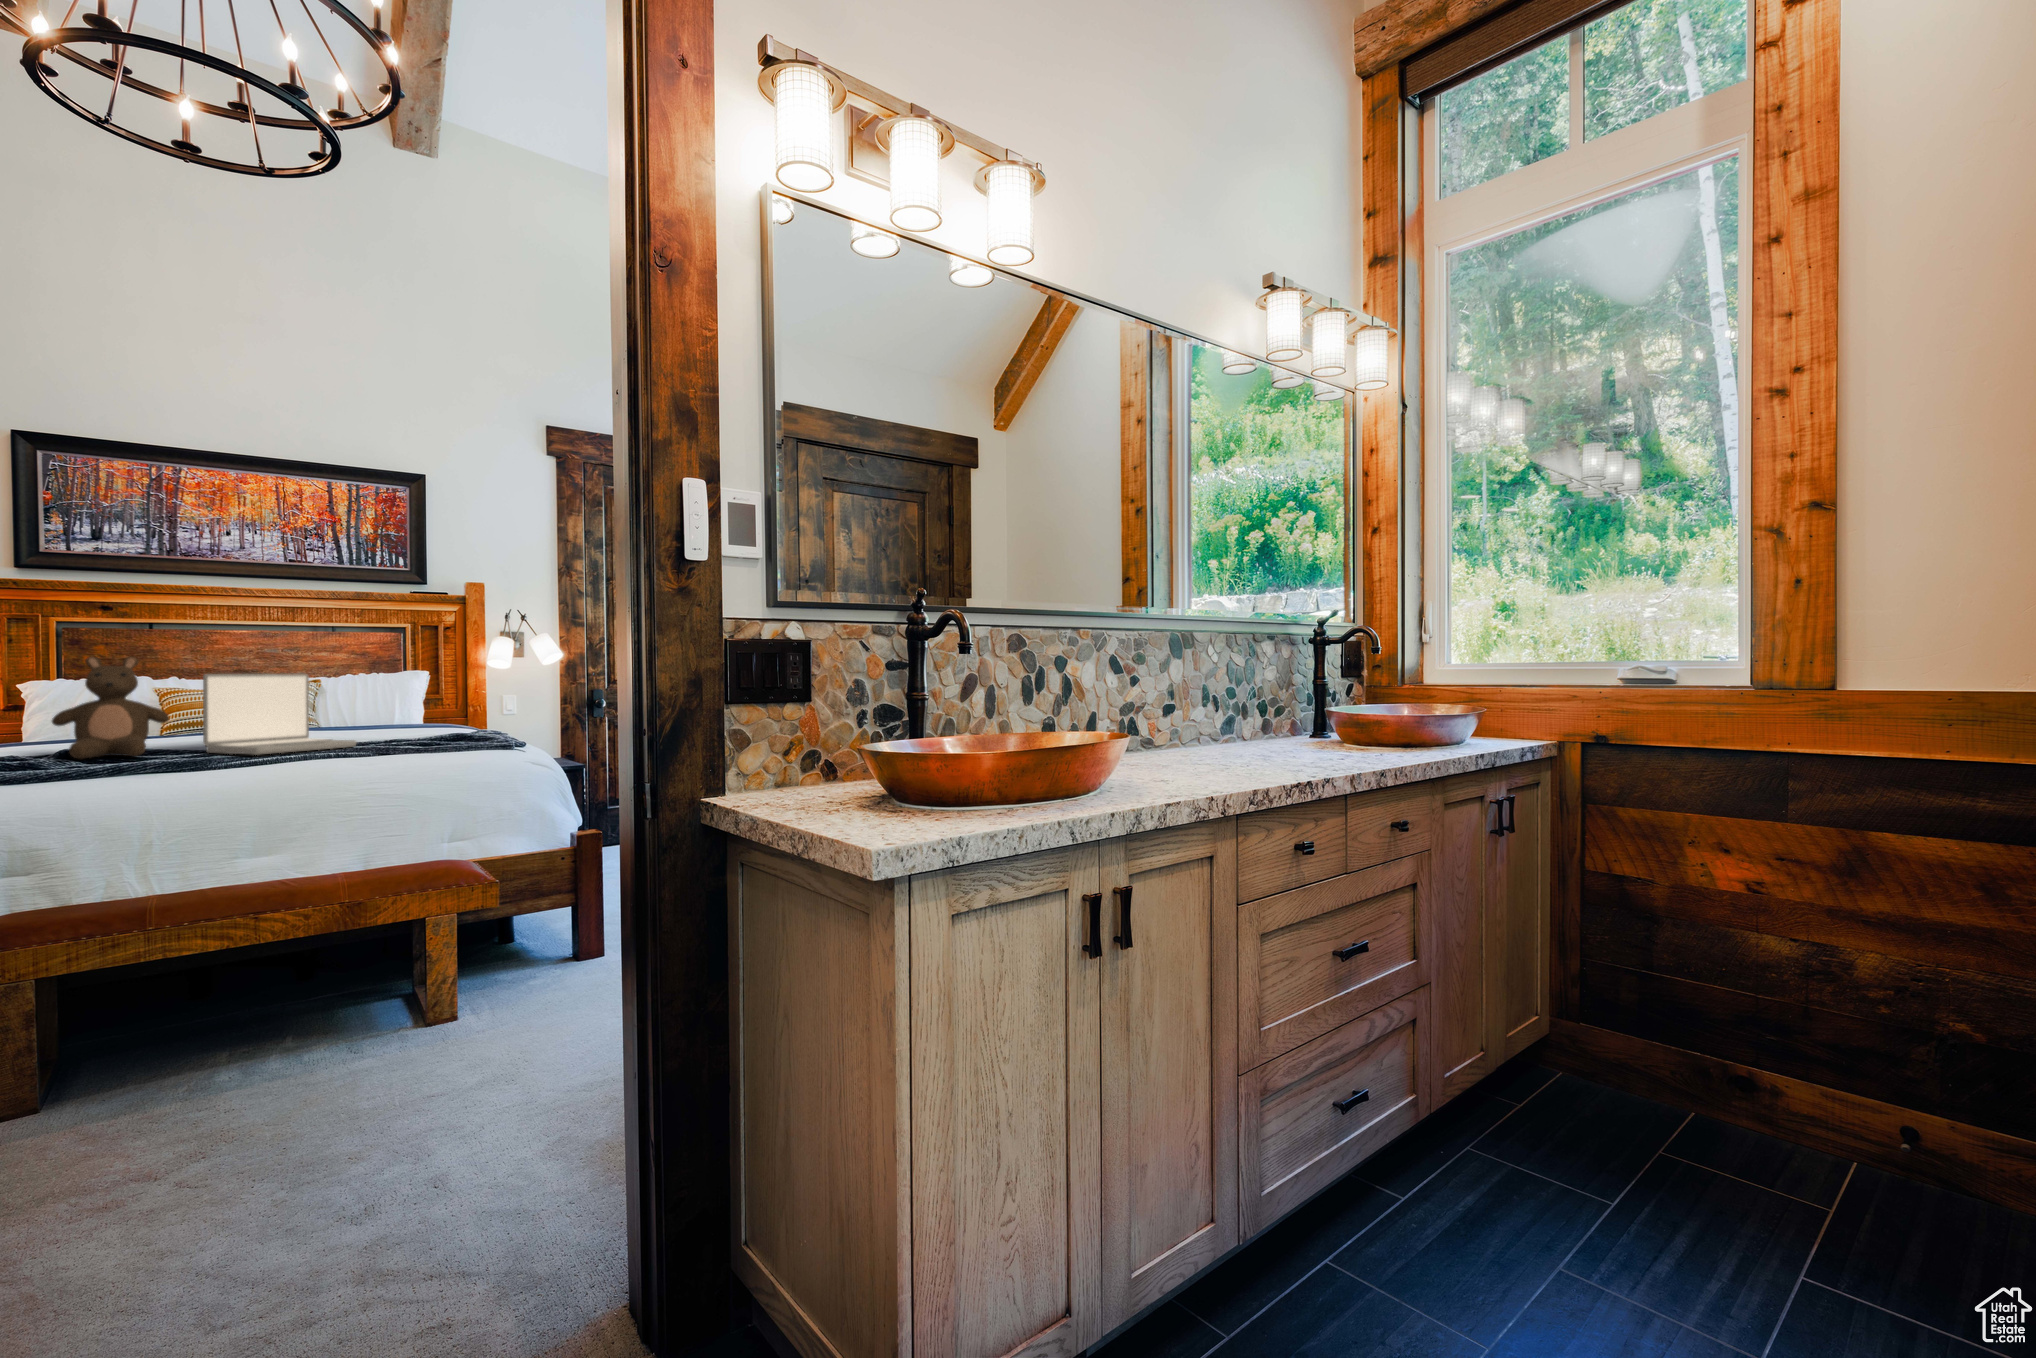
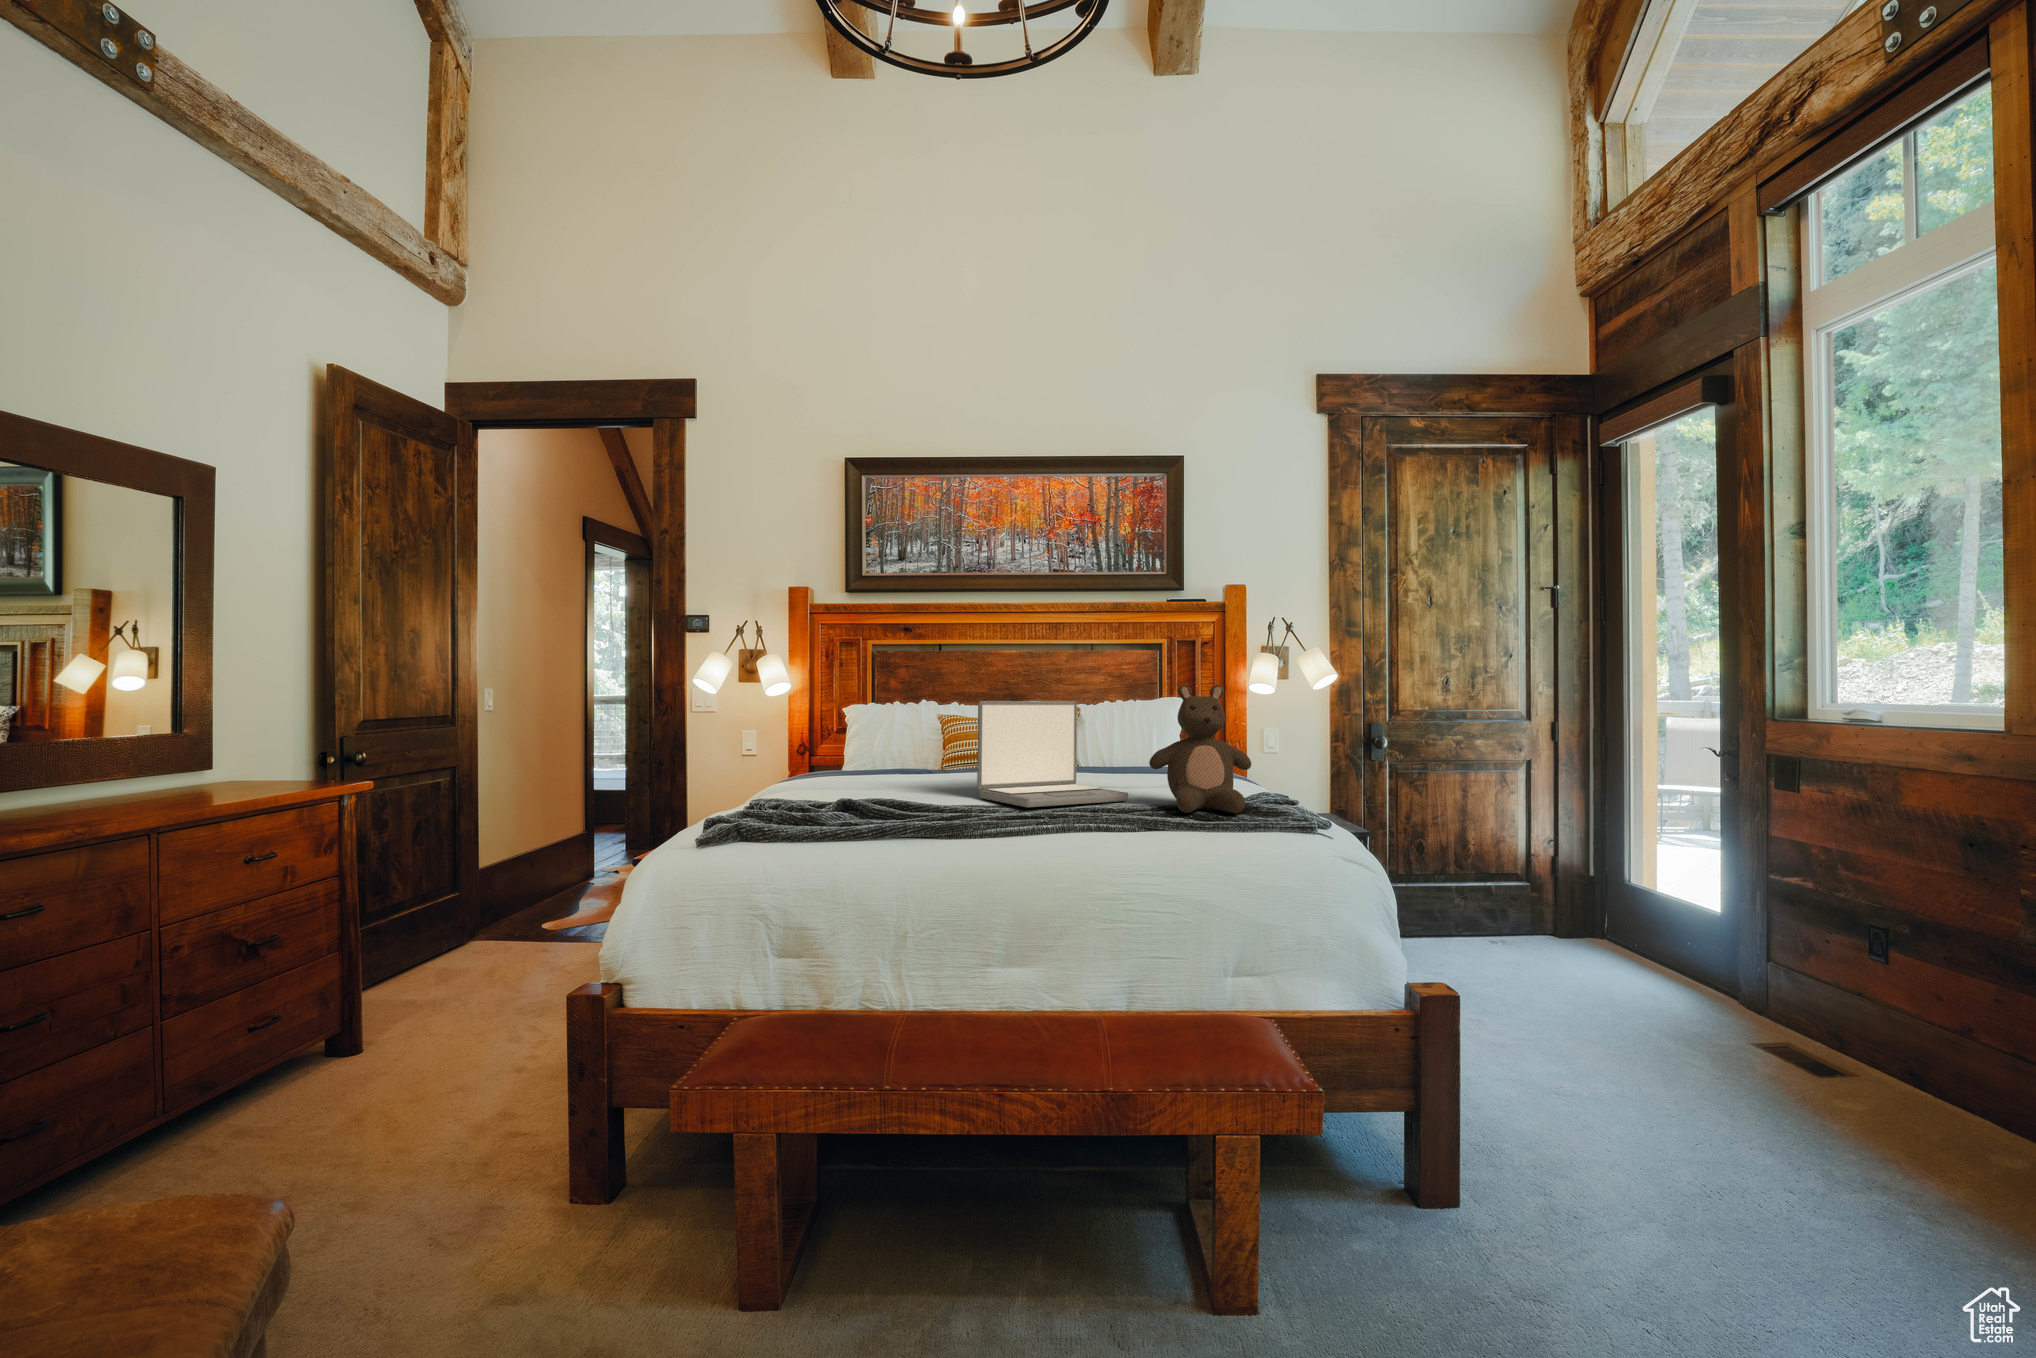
stuffed bear: present [52,657,169,759] -> present [1149,685,1251,813]

